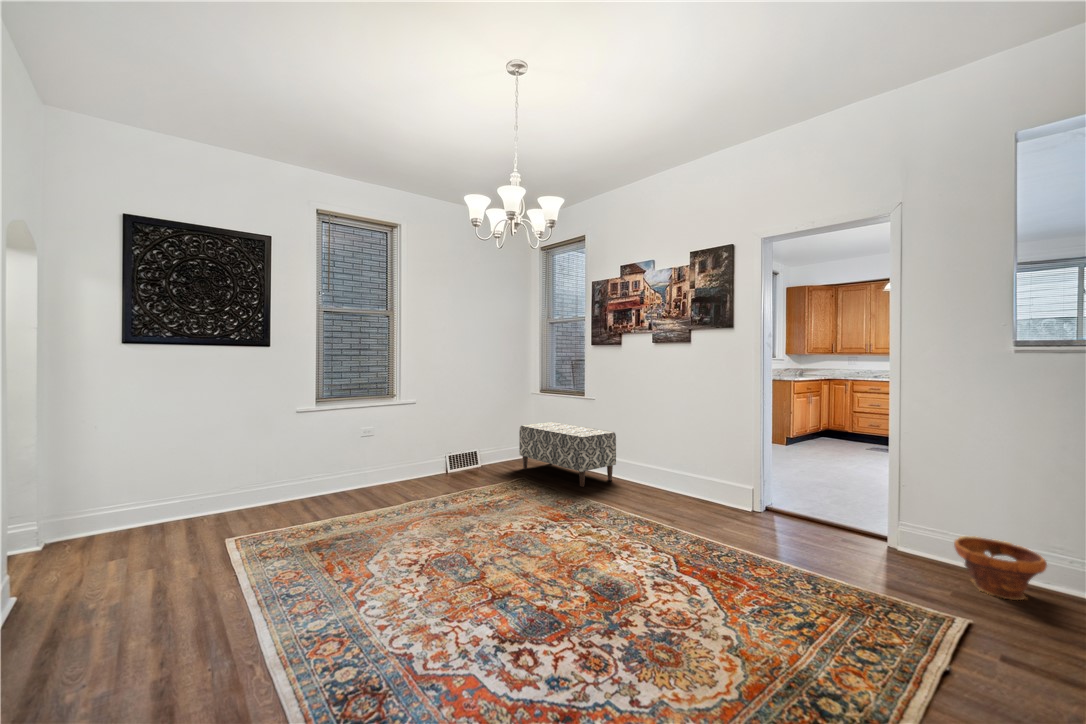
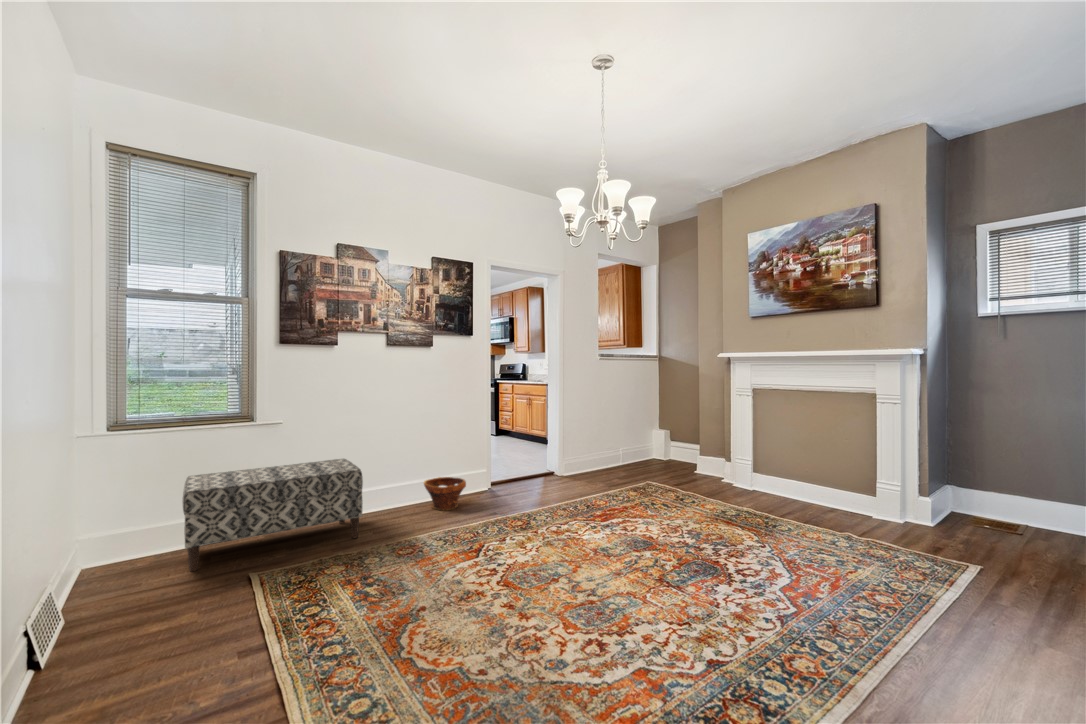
planter: present [954,536,1047,600] -> present [424,477,466,510]

